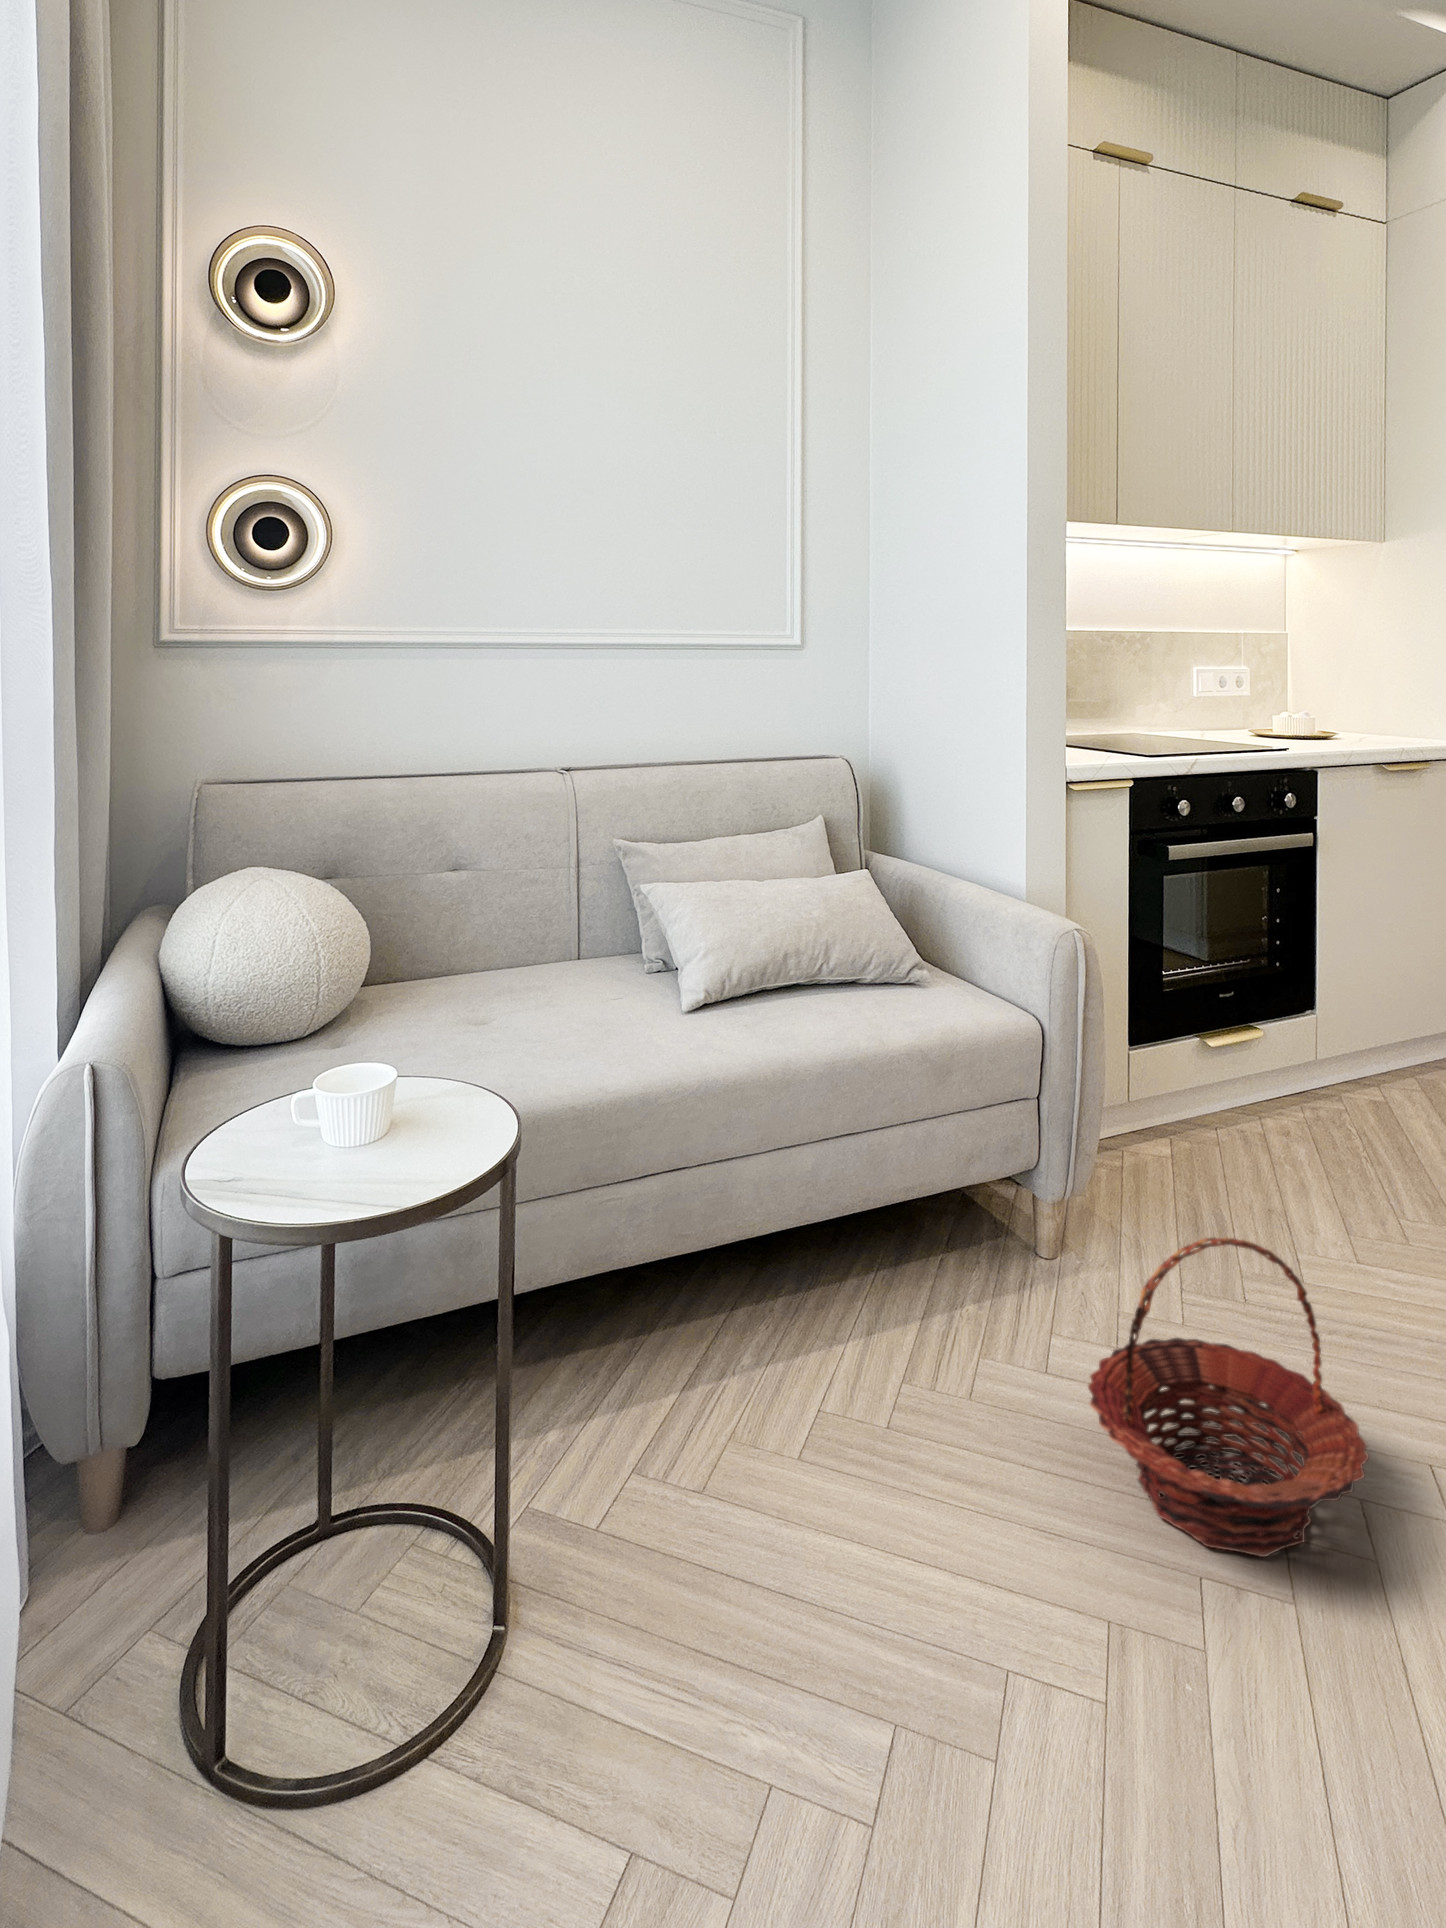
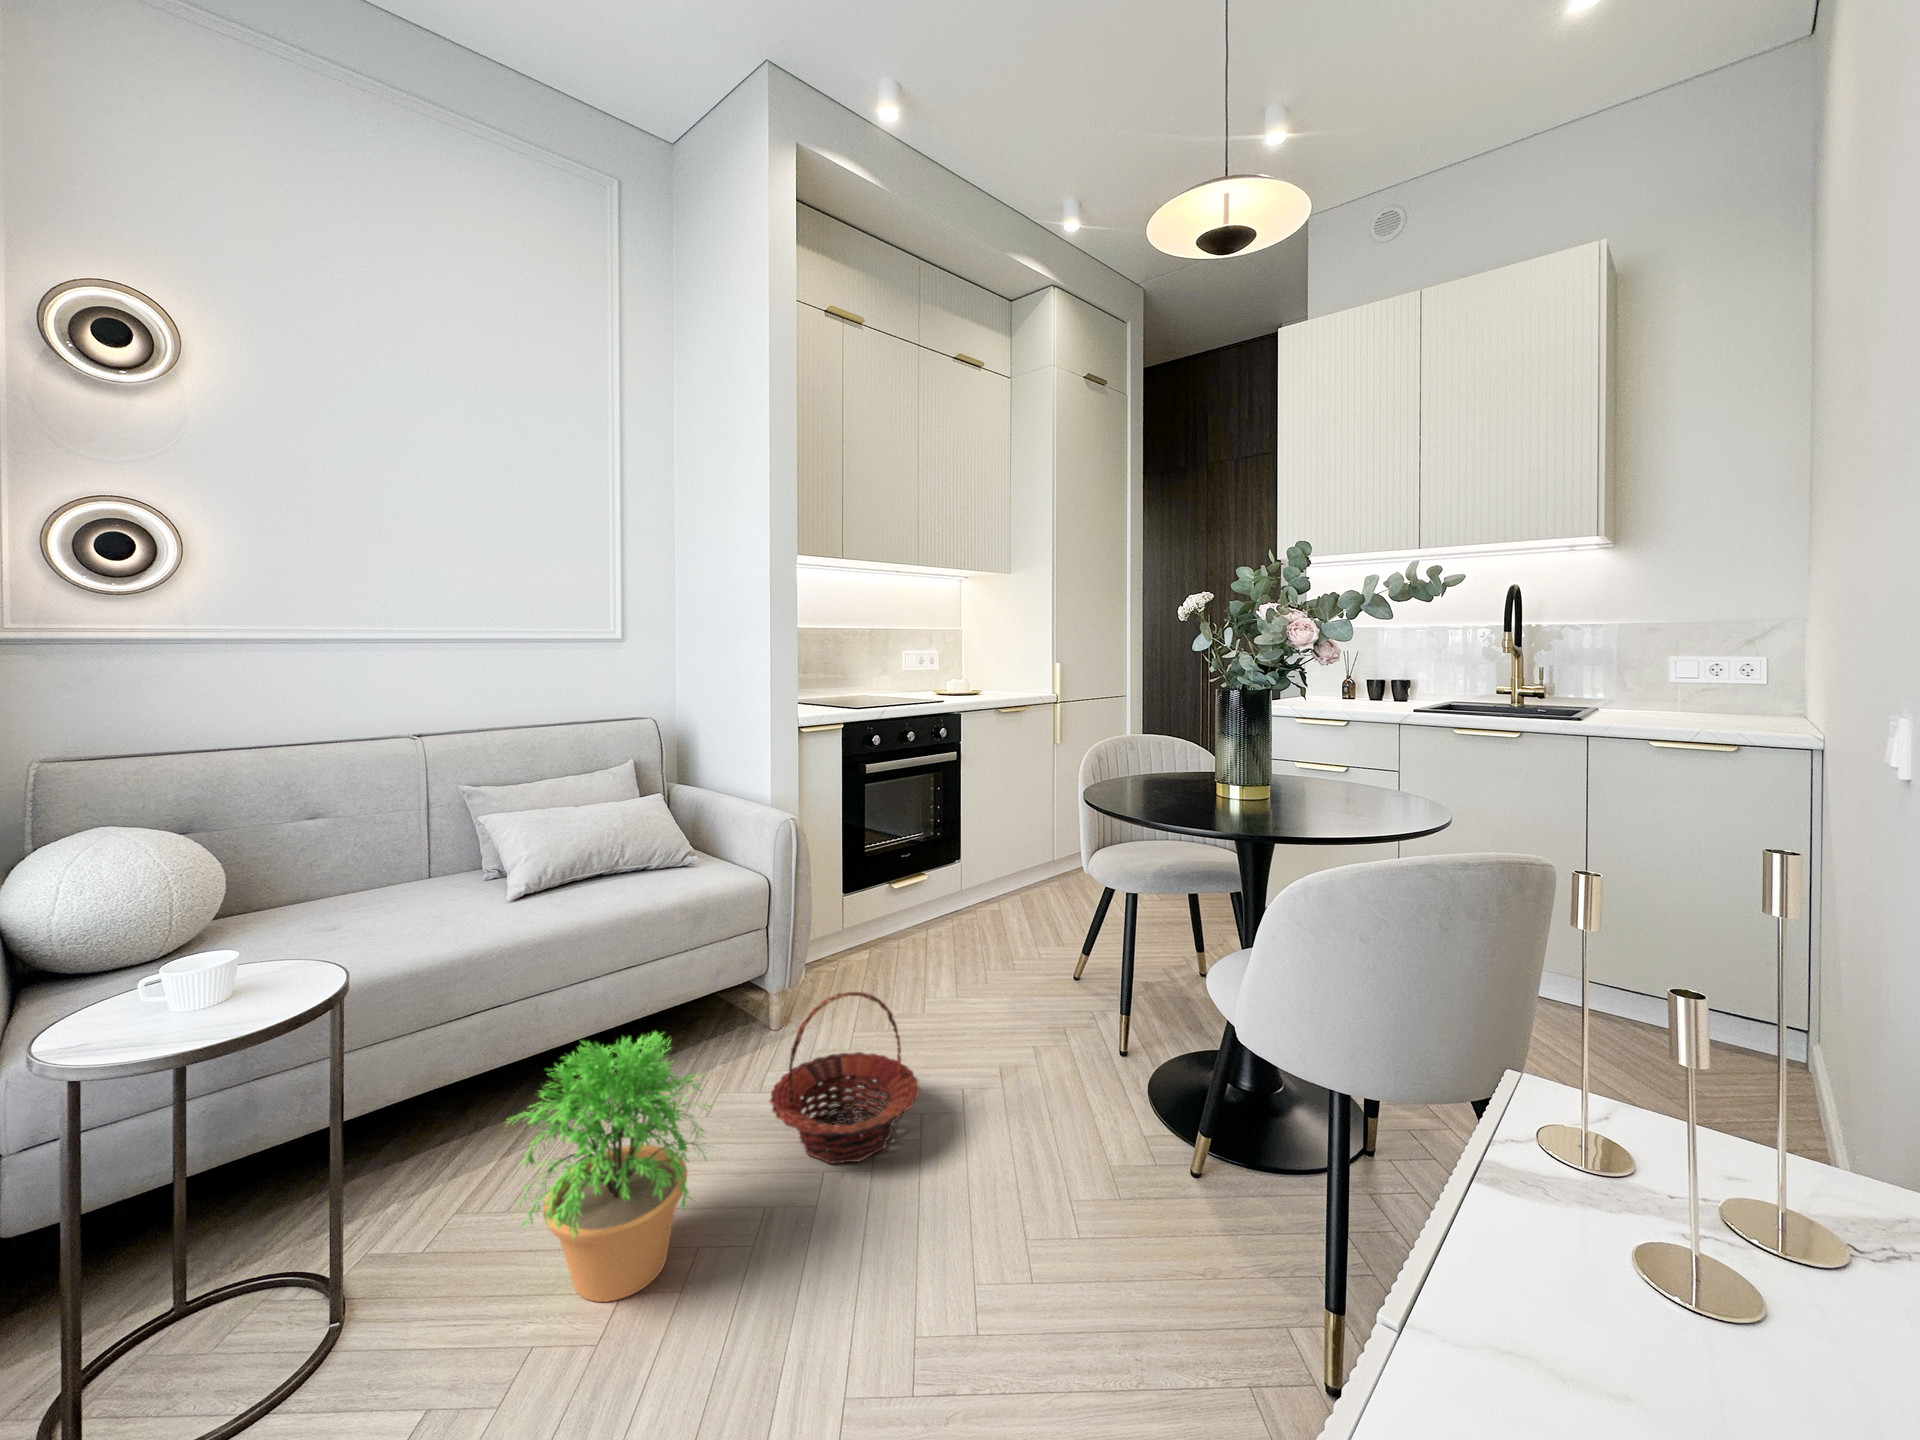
potted plant: none [733,1249,1063,1709] -> present [508,1032,710,1302]

